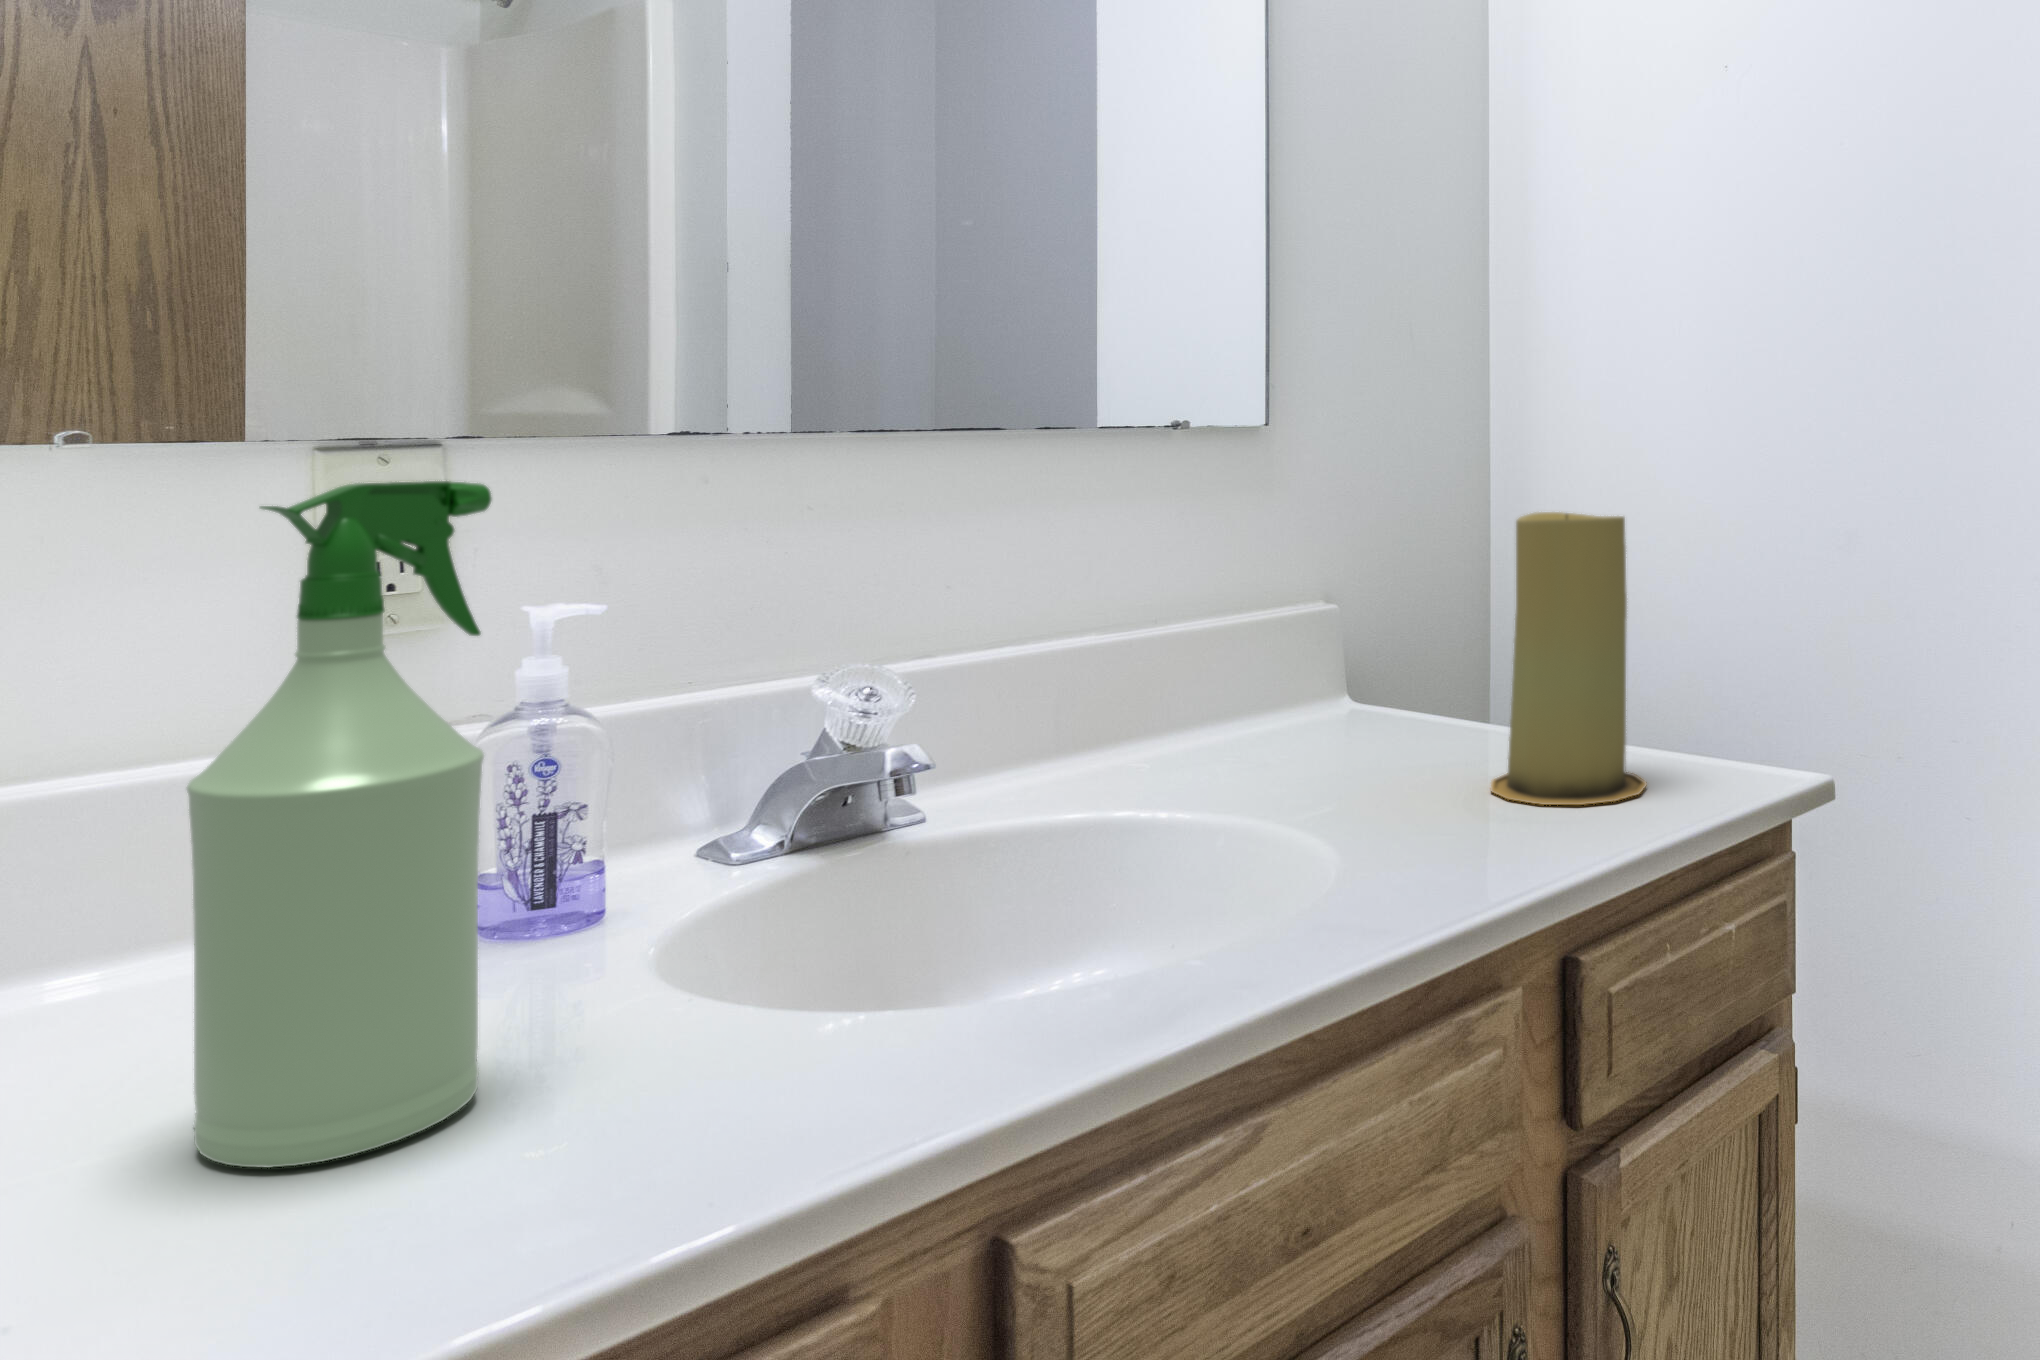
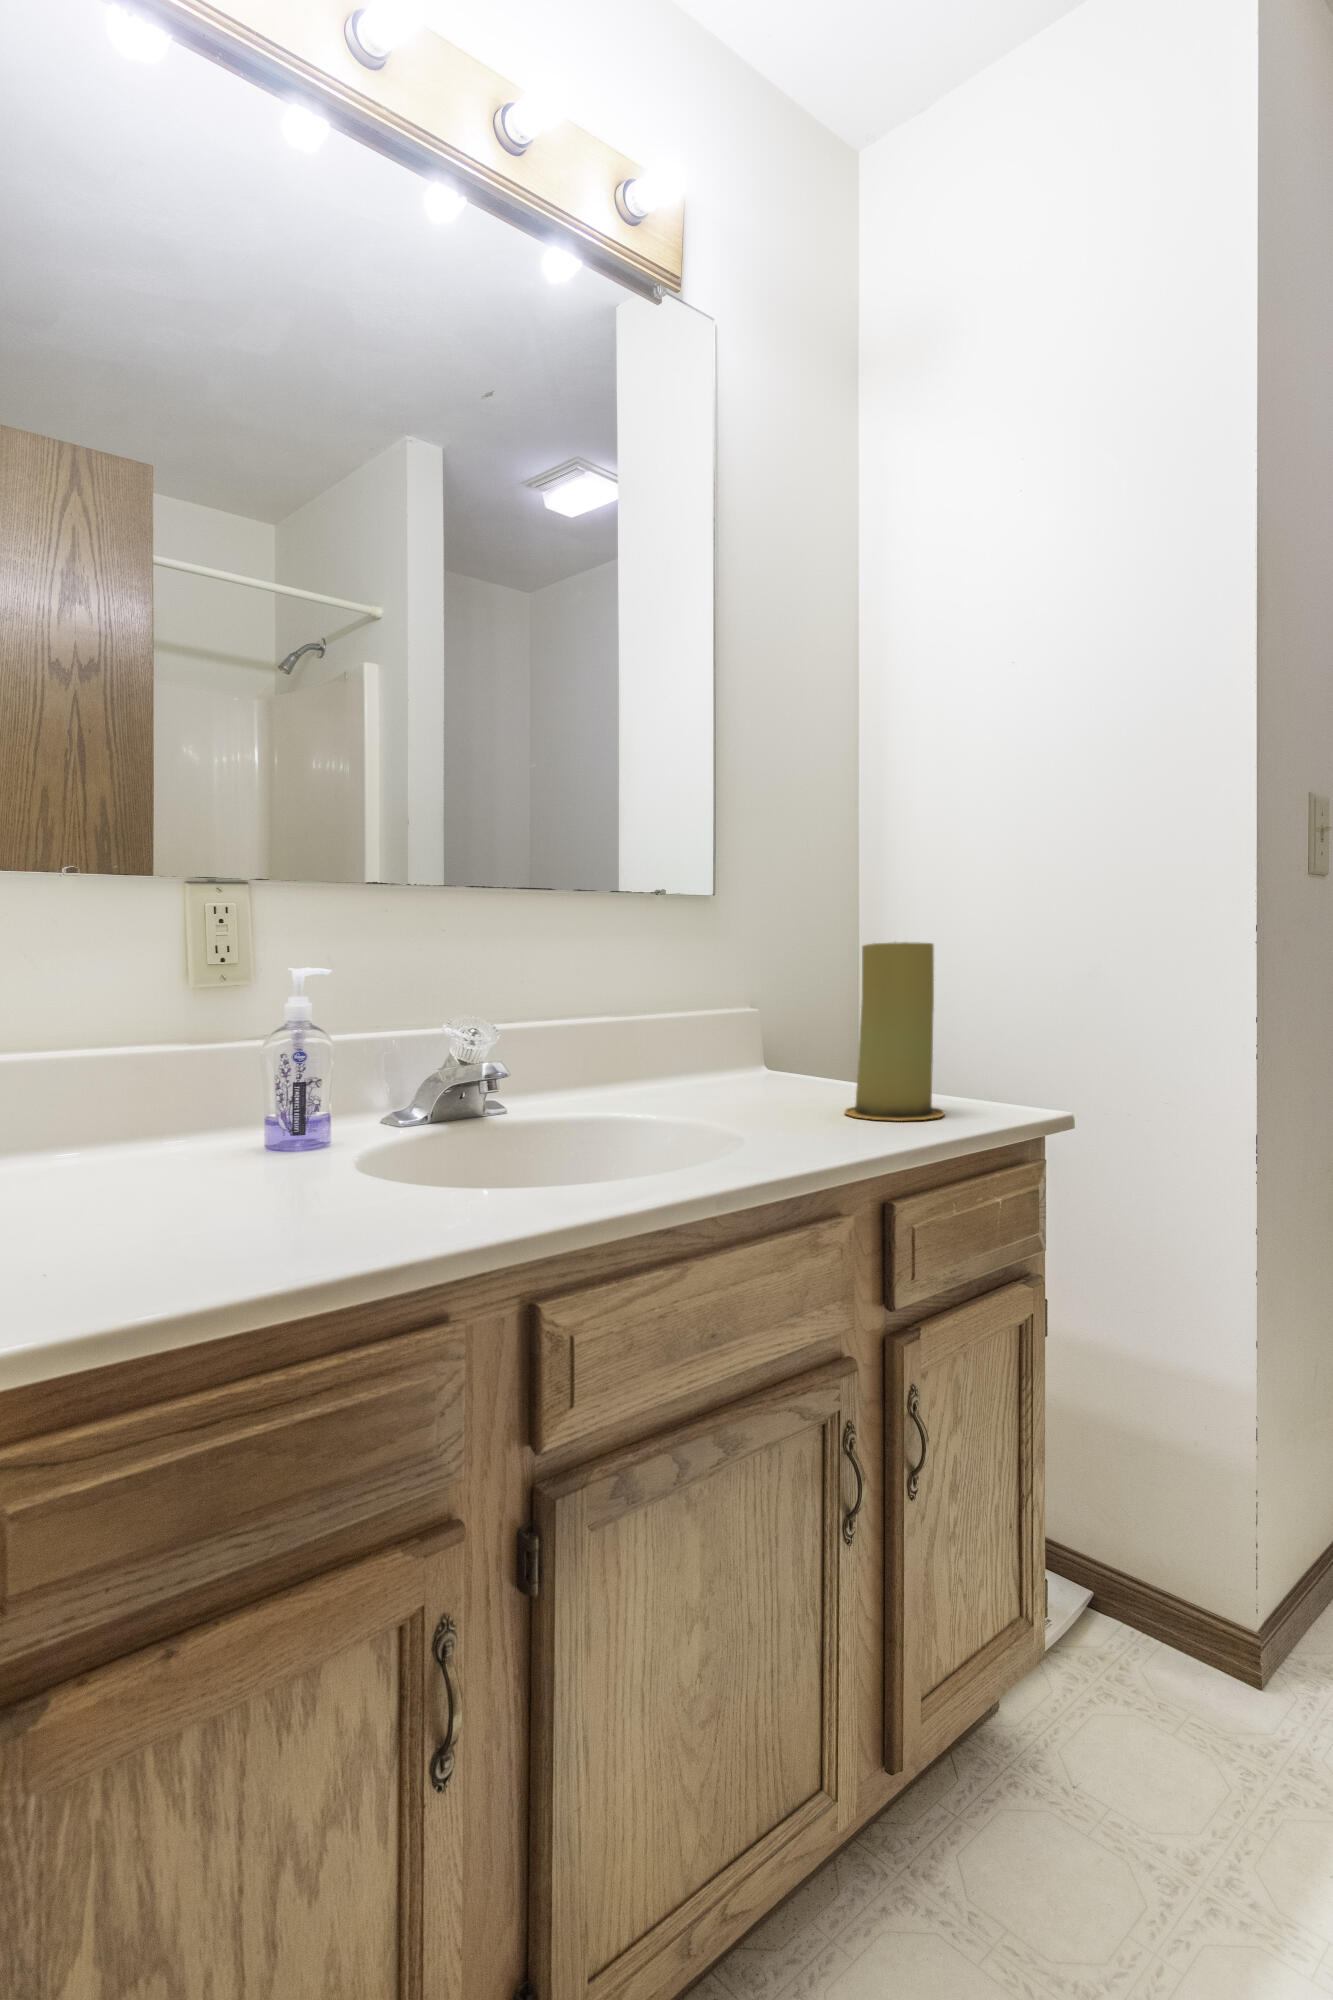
spray bottle: present [187,481,491,1168] -> none [104,861,255,1218]

